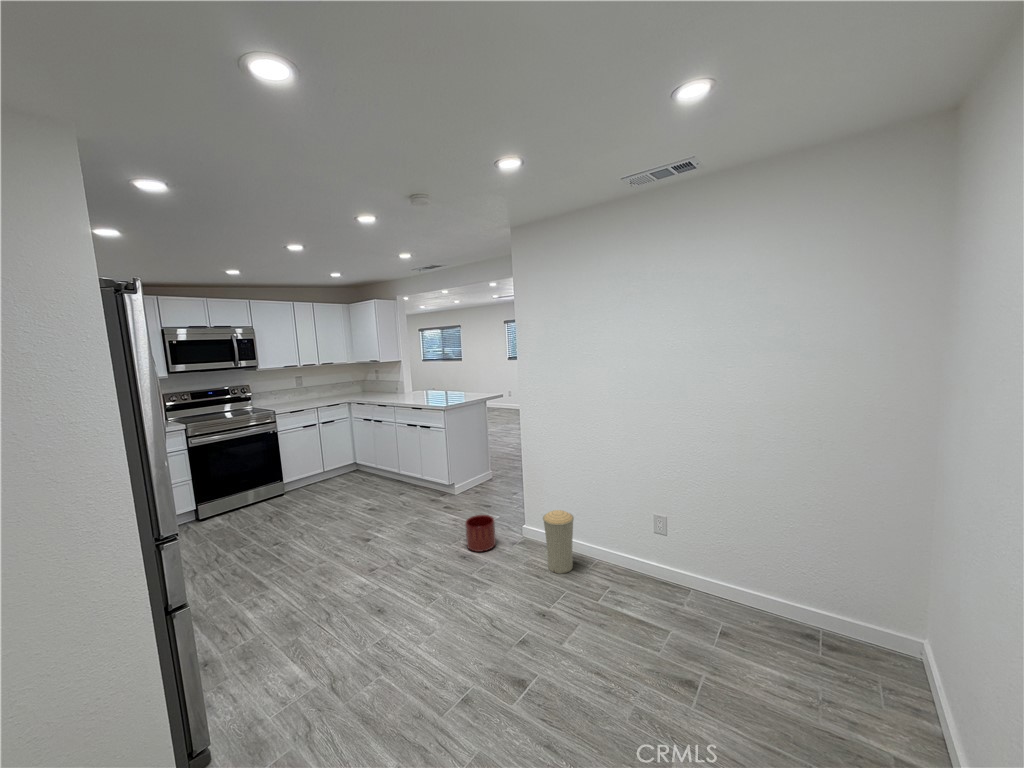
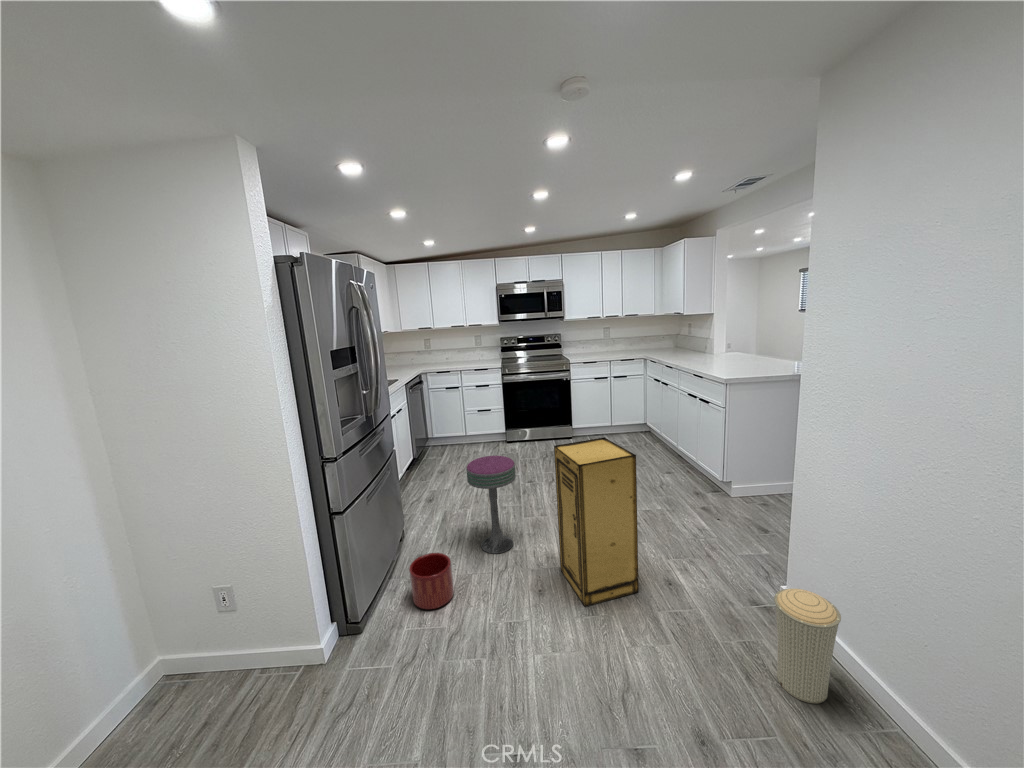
storage cabinet: none [371,458,451,600] -> present [554,437,639,607]
bar stool: none [257,505,317,615] -> present [466,456,516,554]
planter: present [465,515,496,552] -> present [409,553,454,609]

